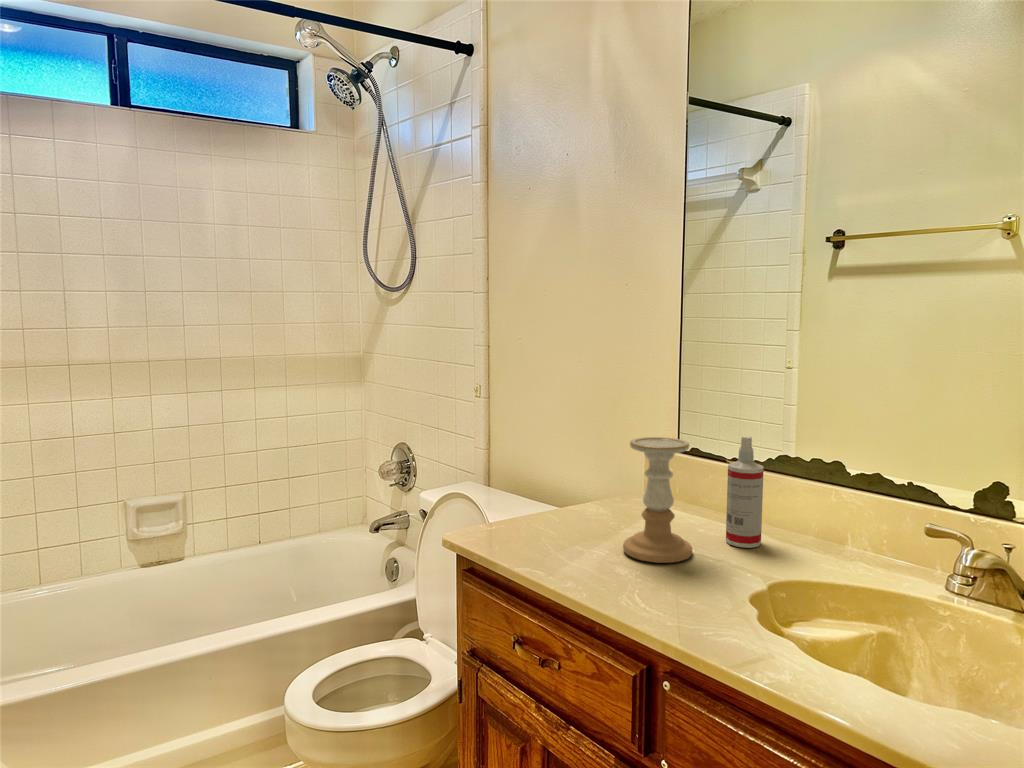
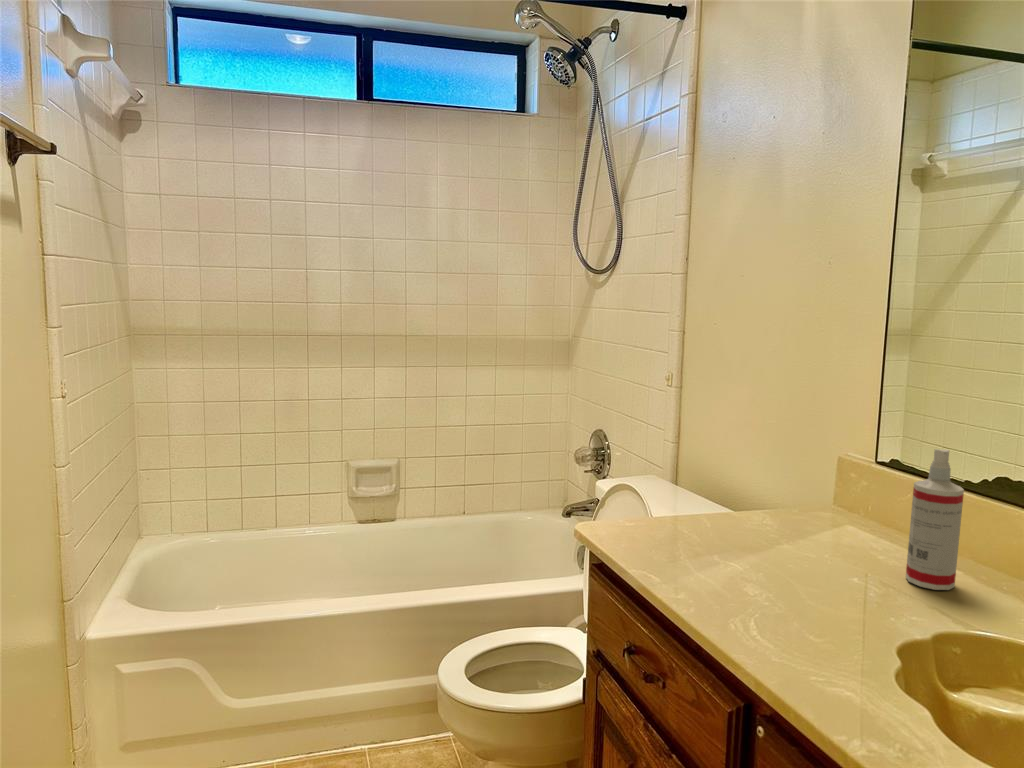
candle holder: present [623,437,692,563] -> none [764,438,855,591]

